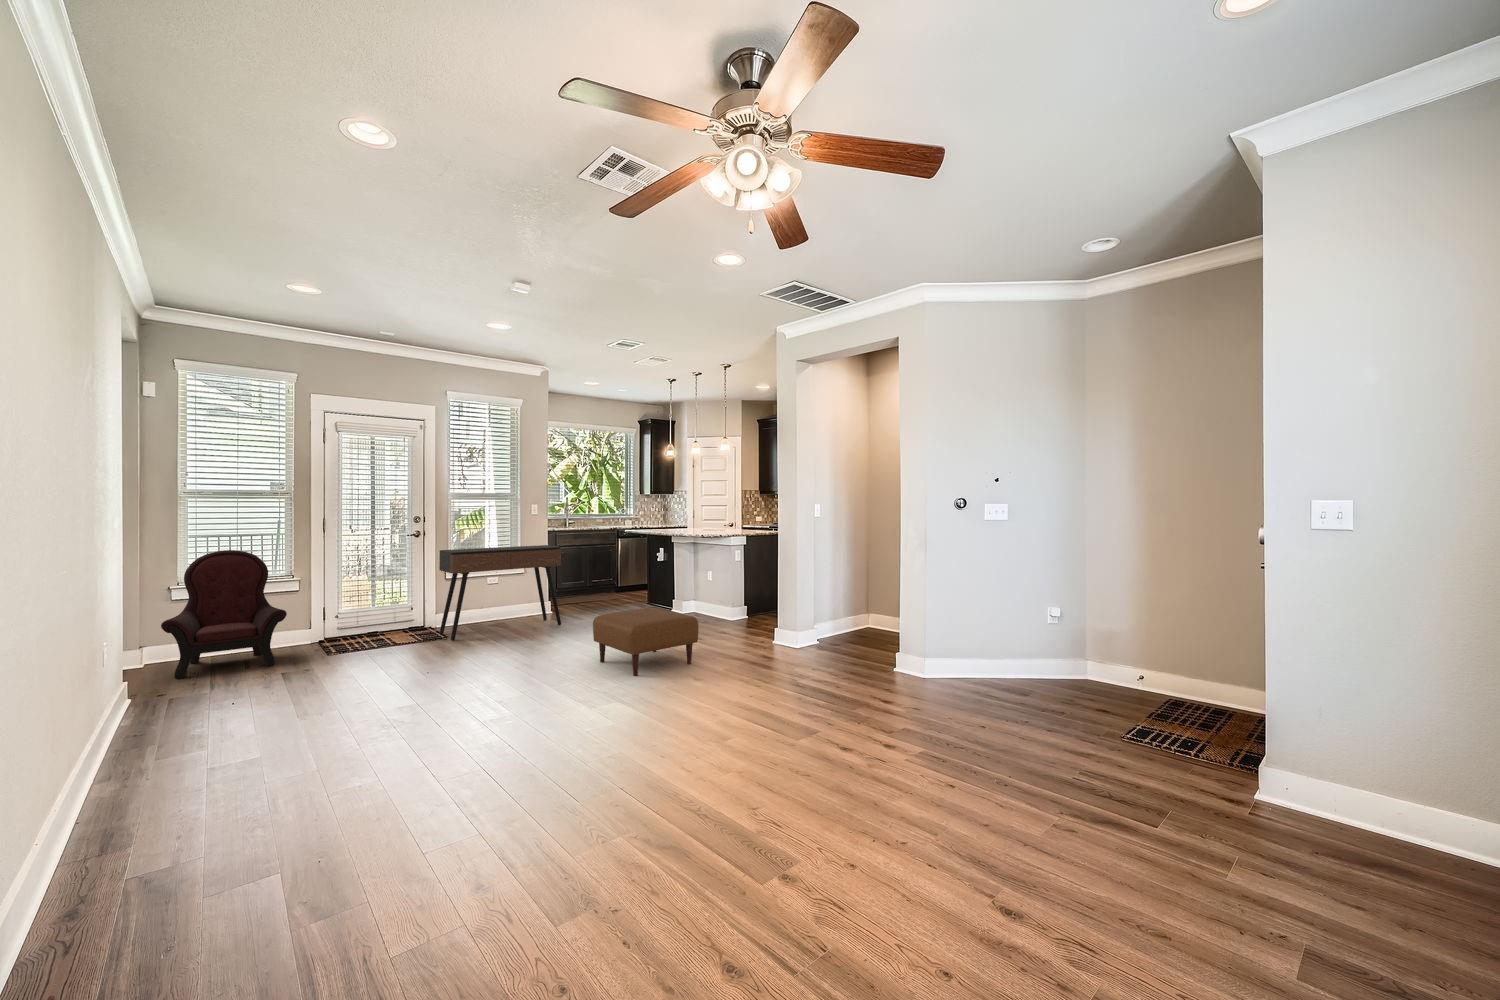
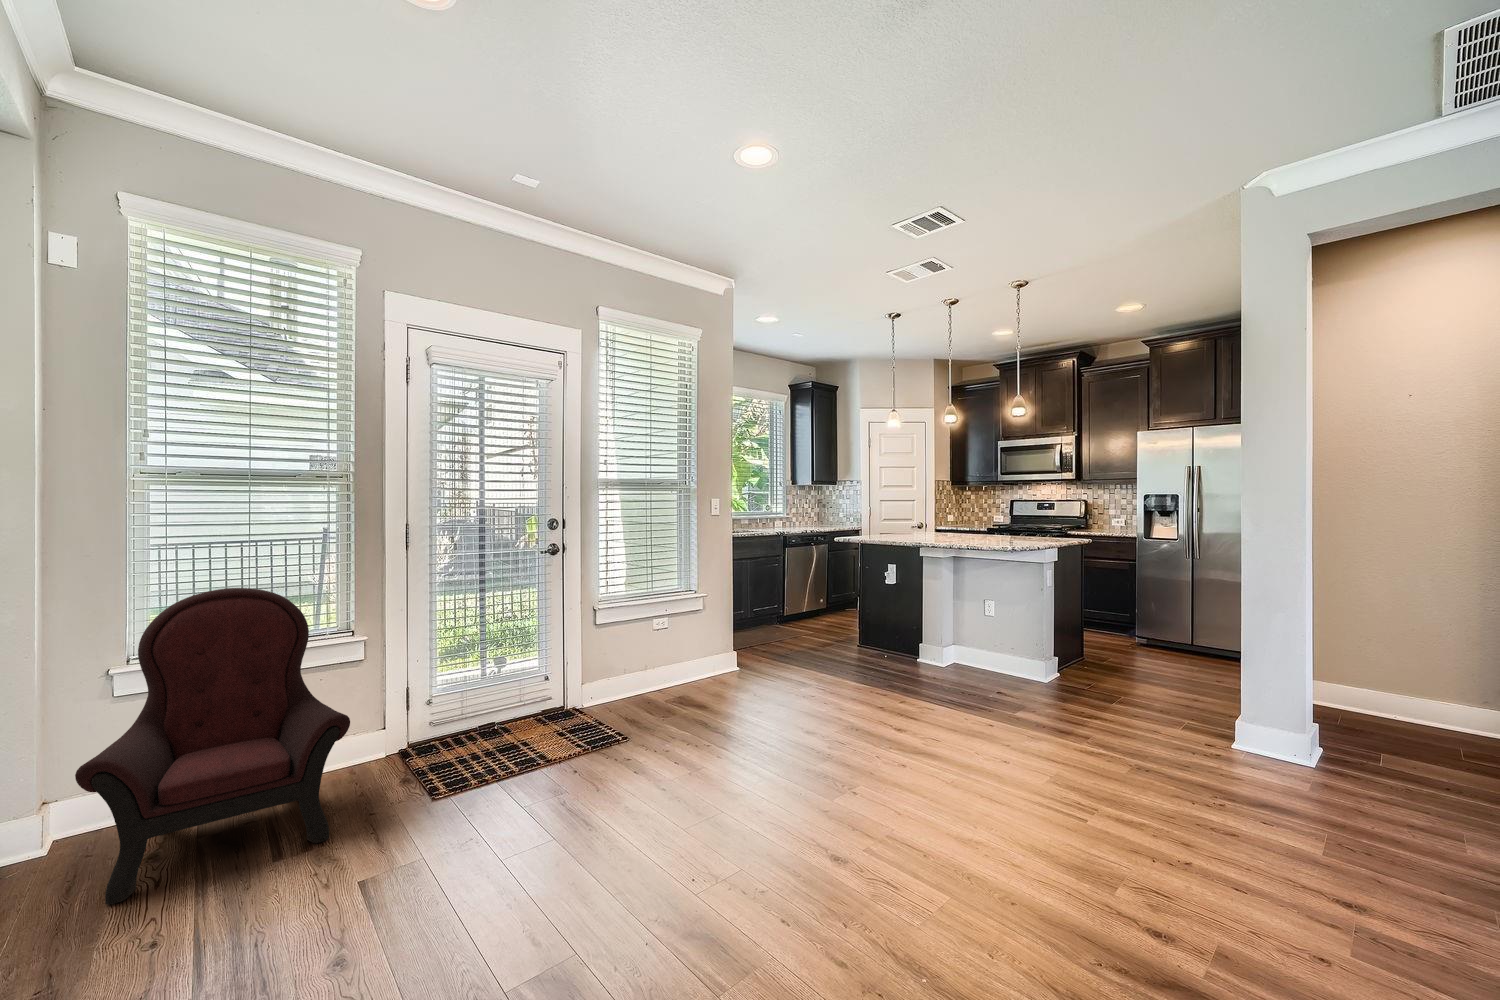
console table: present [439,545,561,641] -> none [603,565,790,748]
ottoman: present [593,608,698,676] -> none [993,698,1233,893]

